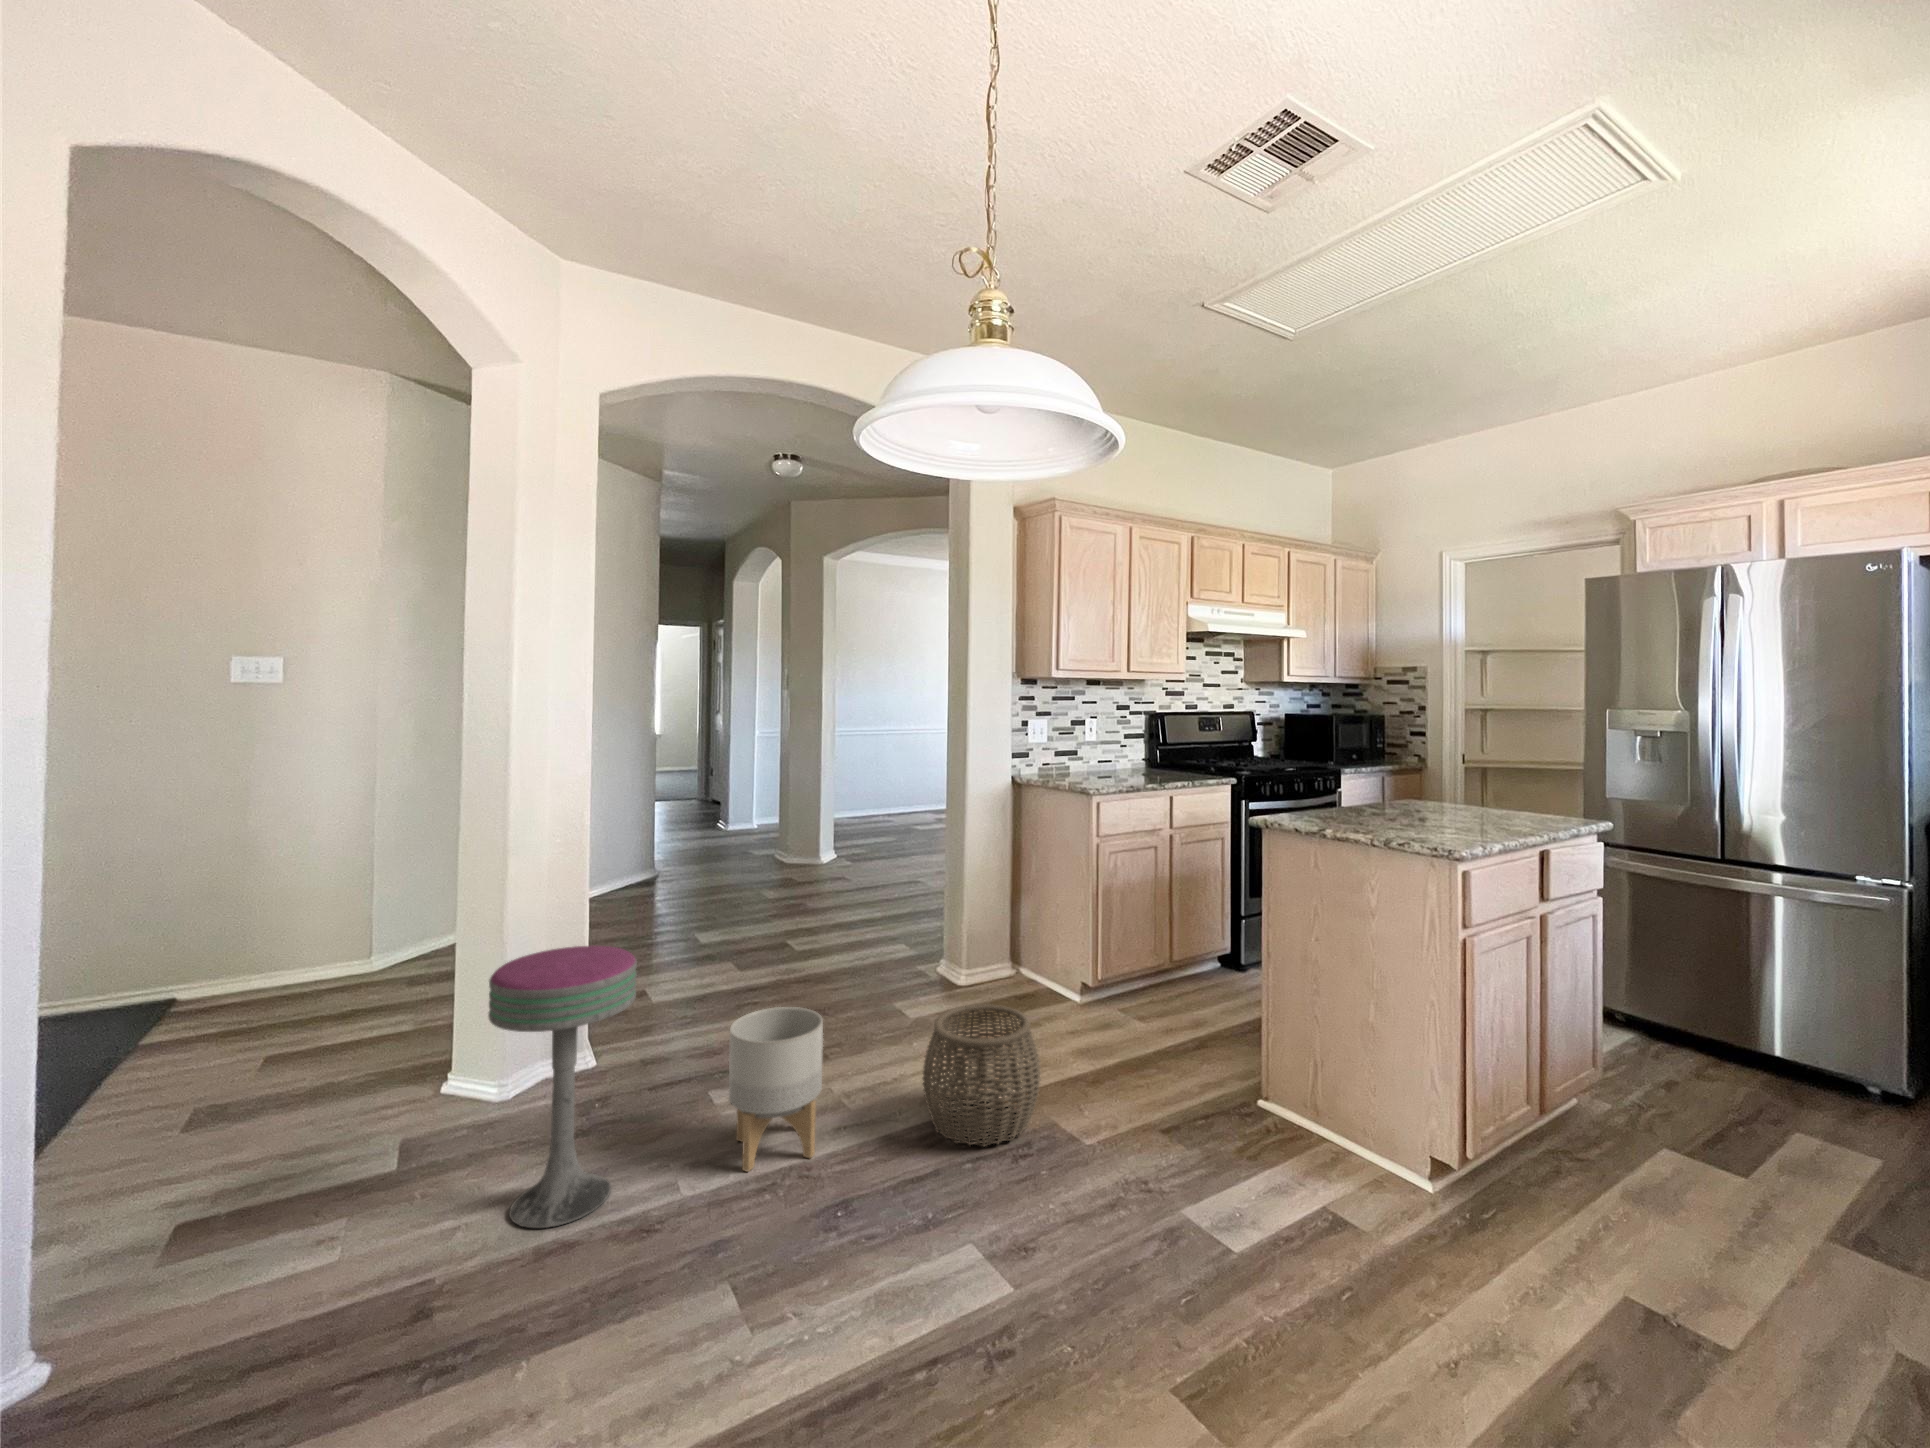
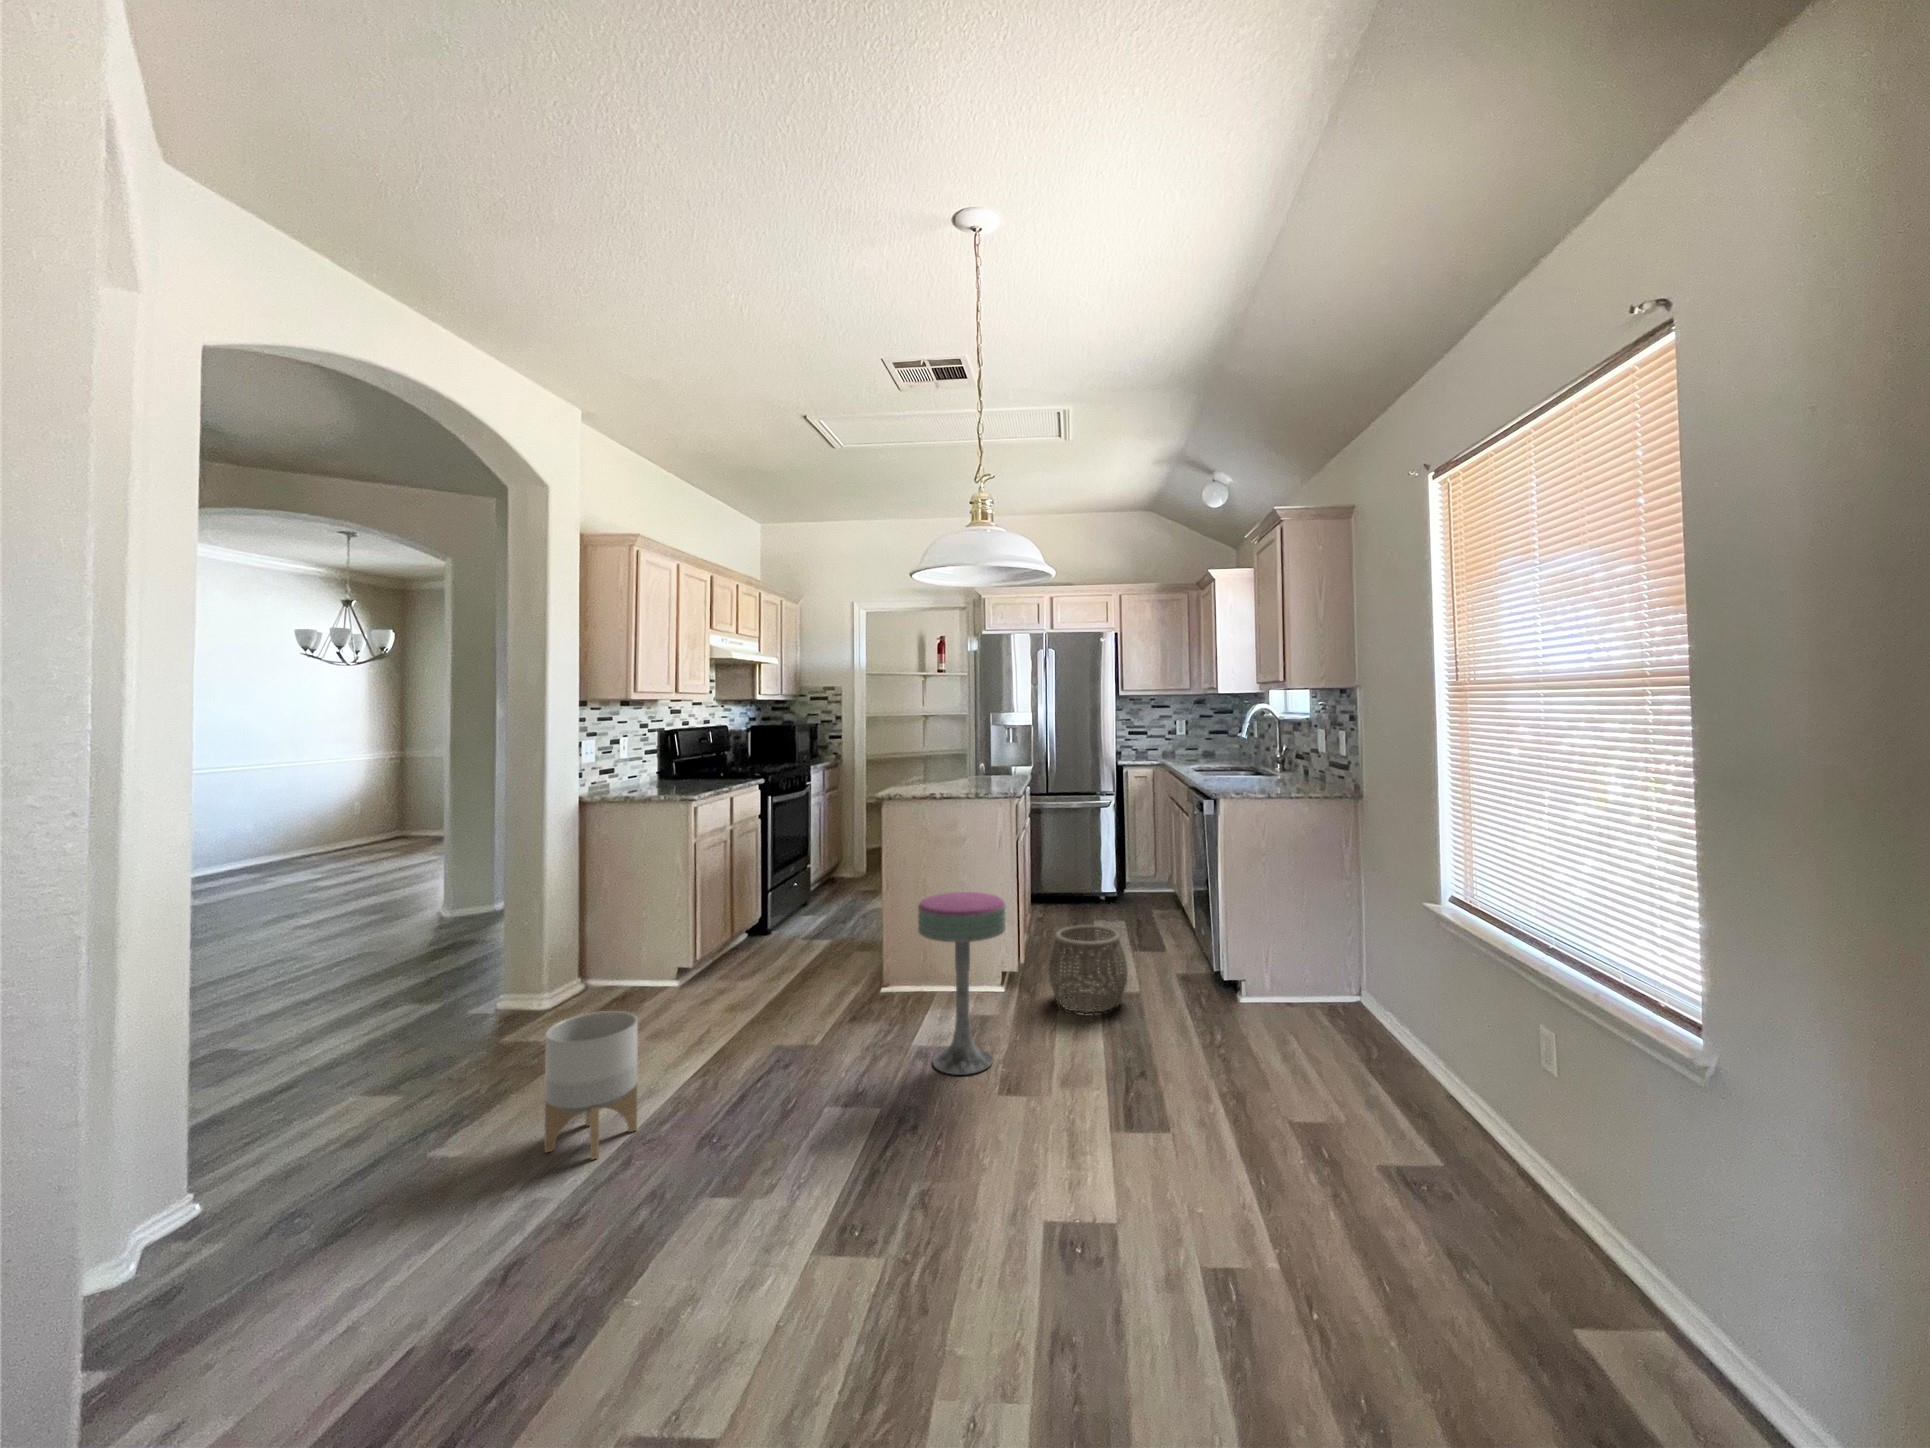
bar stool: present [488,946,637,1228] -> present [918,892,1006,1075]
woven basket: present [922,1004,1041,1146] -> present [1048,925,1128,1013]

